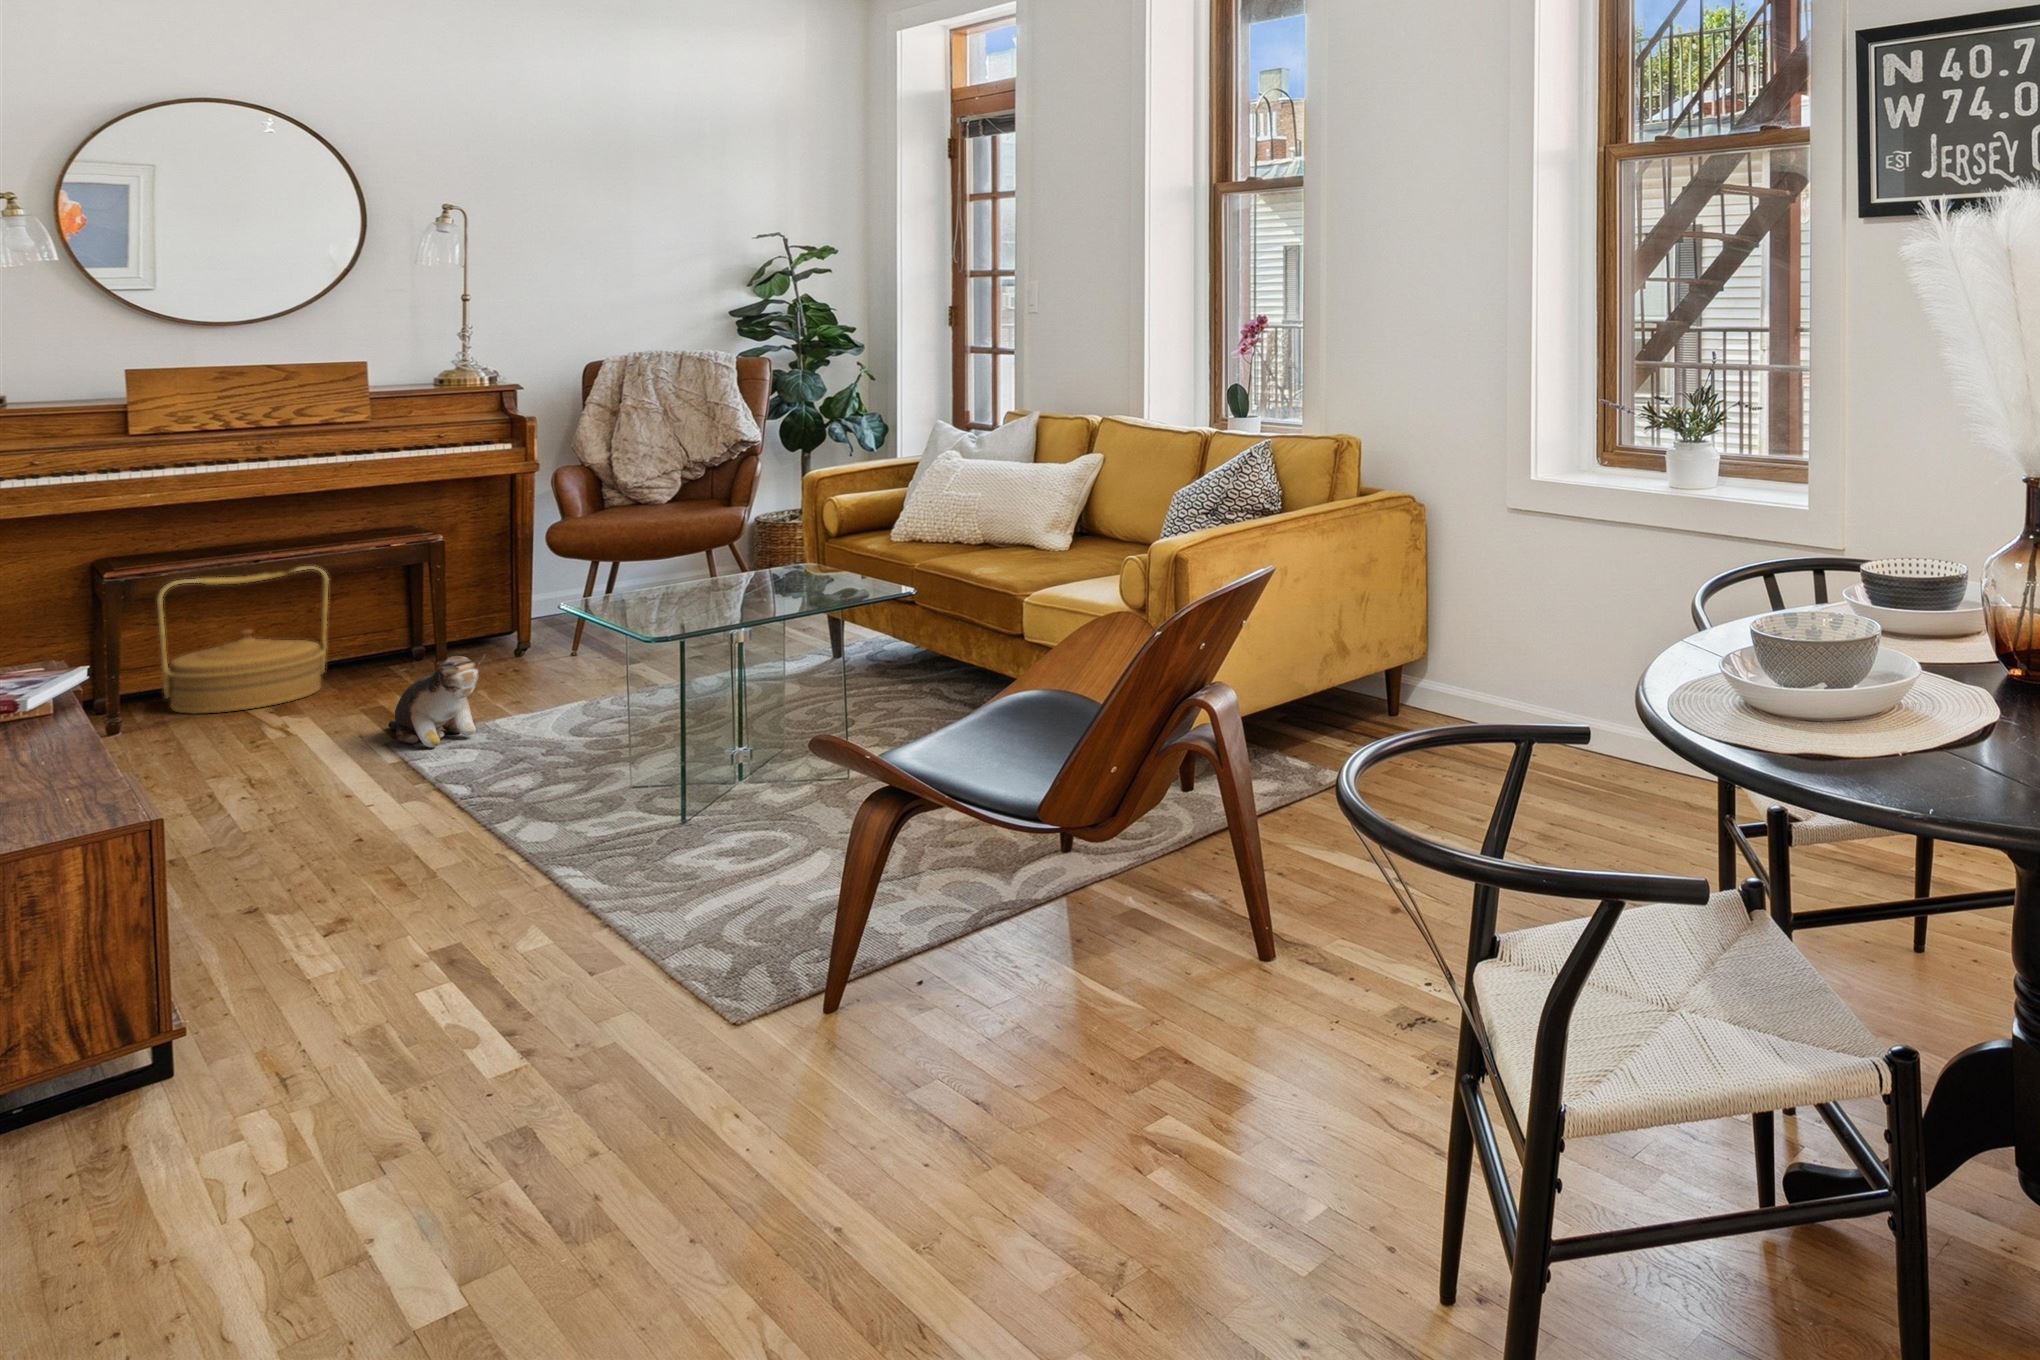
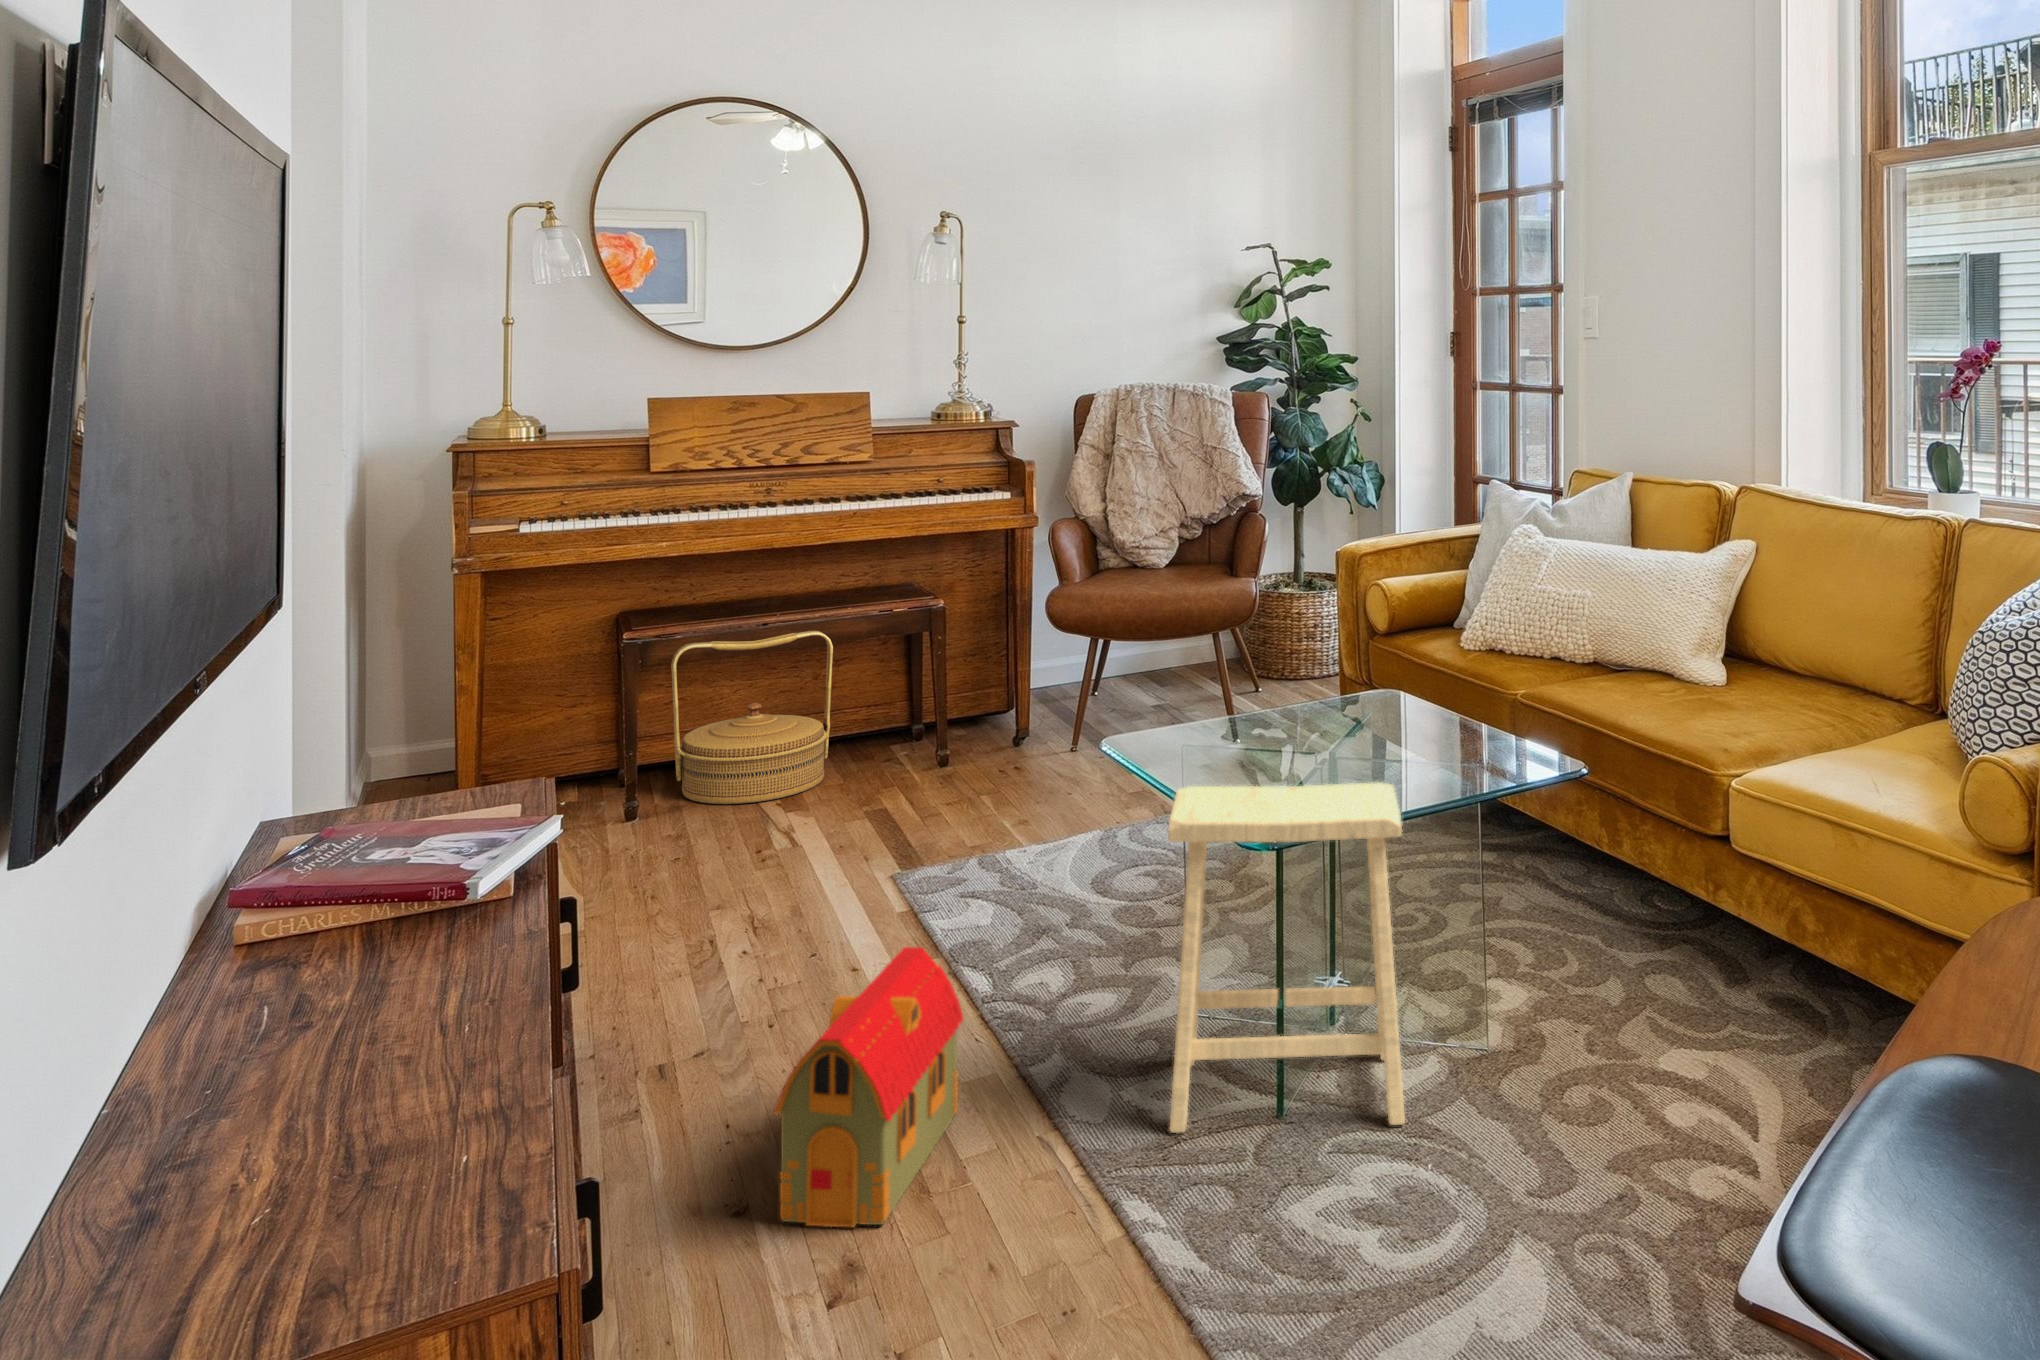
footstool: none [595,614,779,840] -> present [1168,782,1405,1133]
plush toy: present [388,654,485,748] -> none [892,776,1001,895]
toy house: none [281,741,437,907] -> present [774,947,963,1227]

